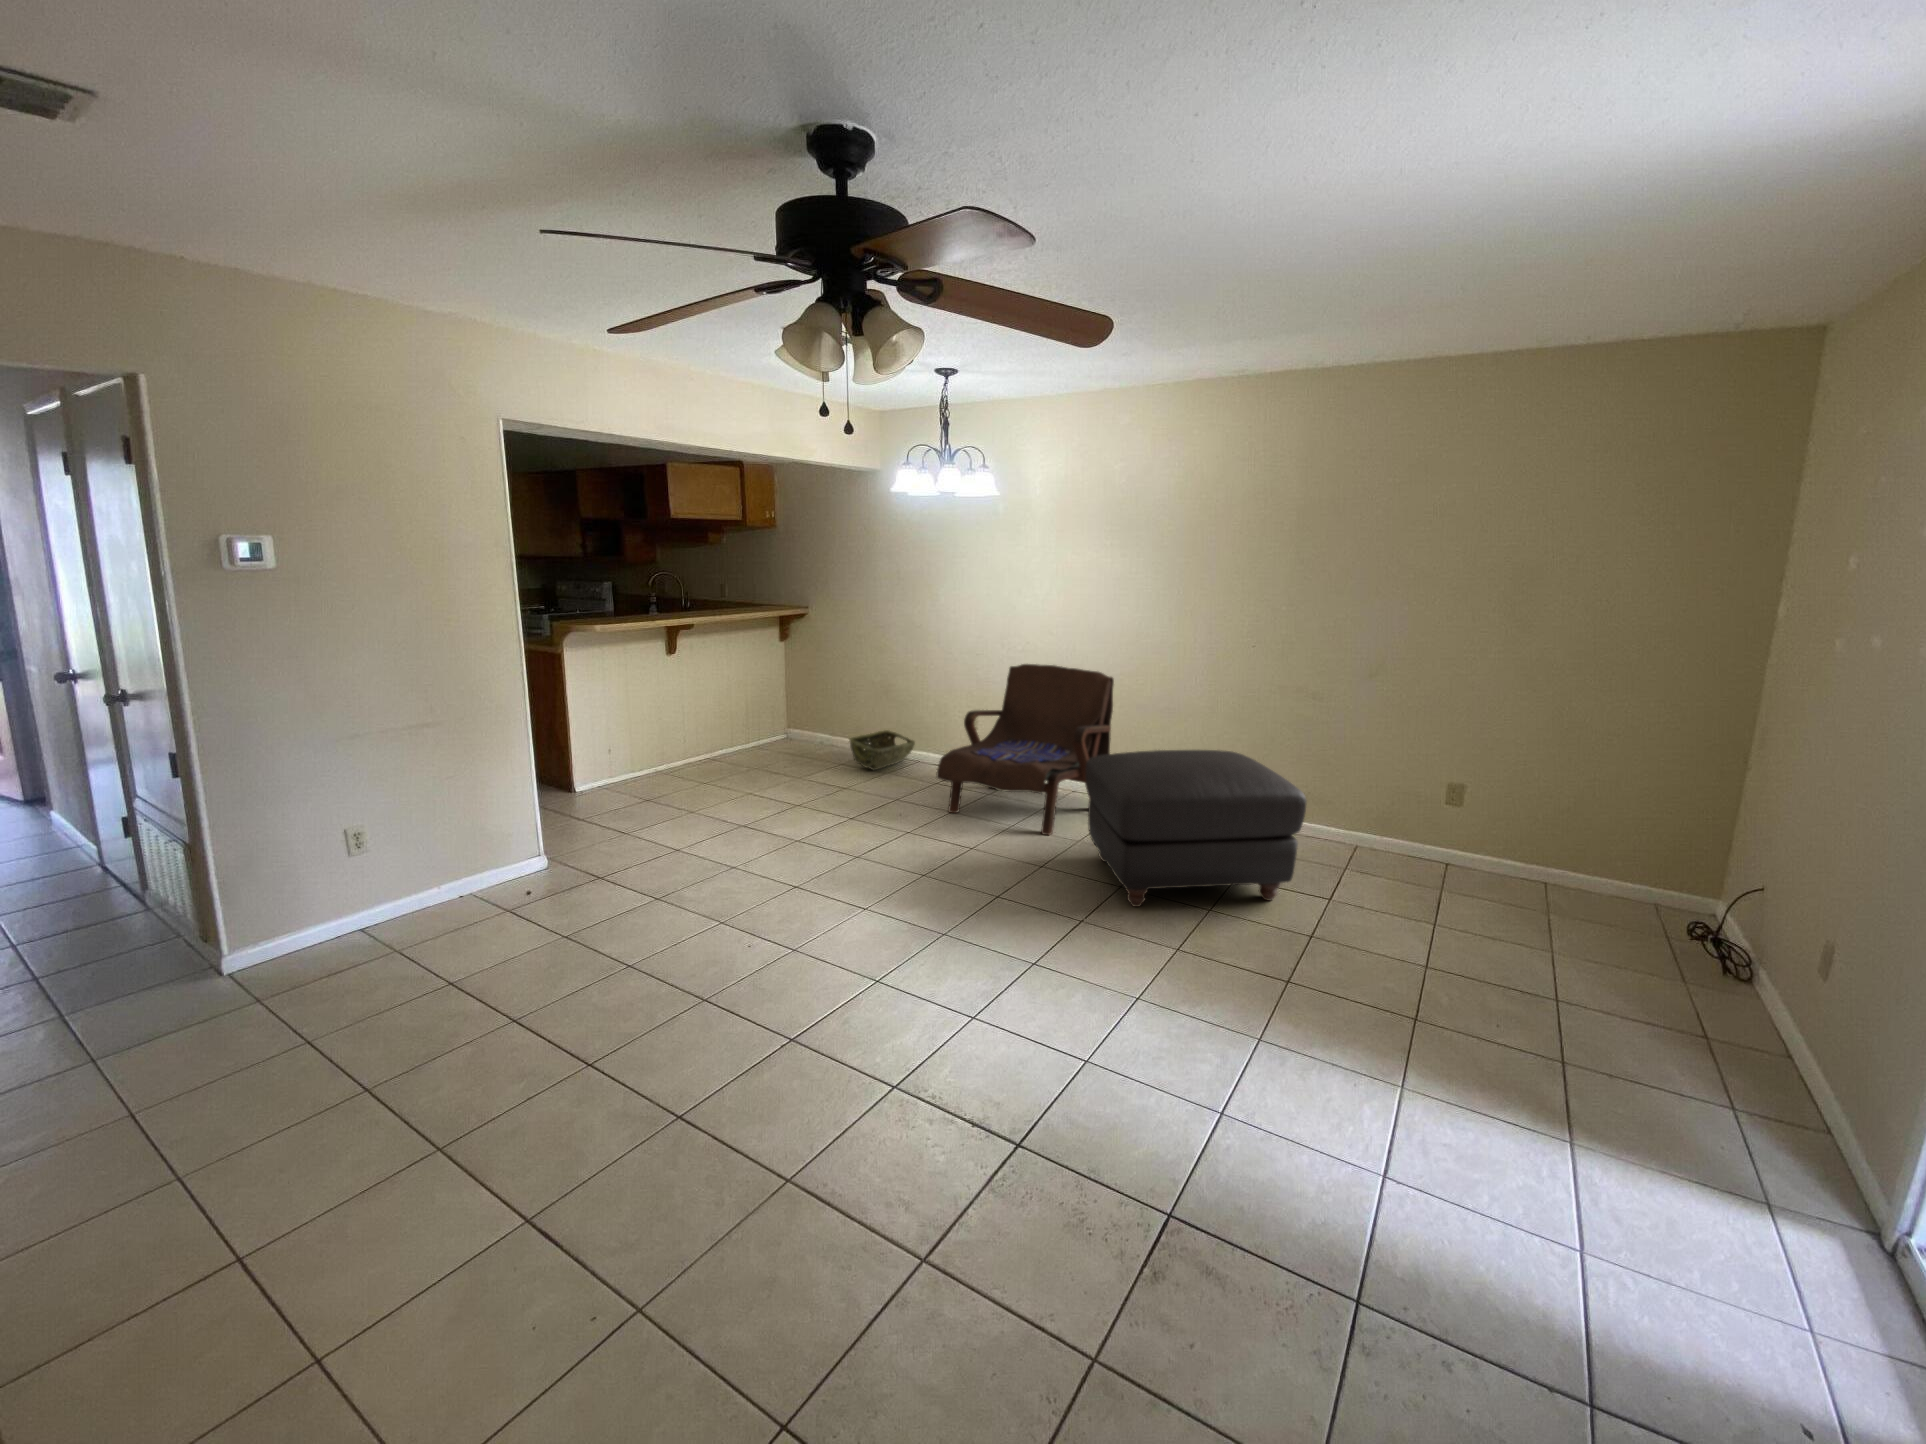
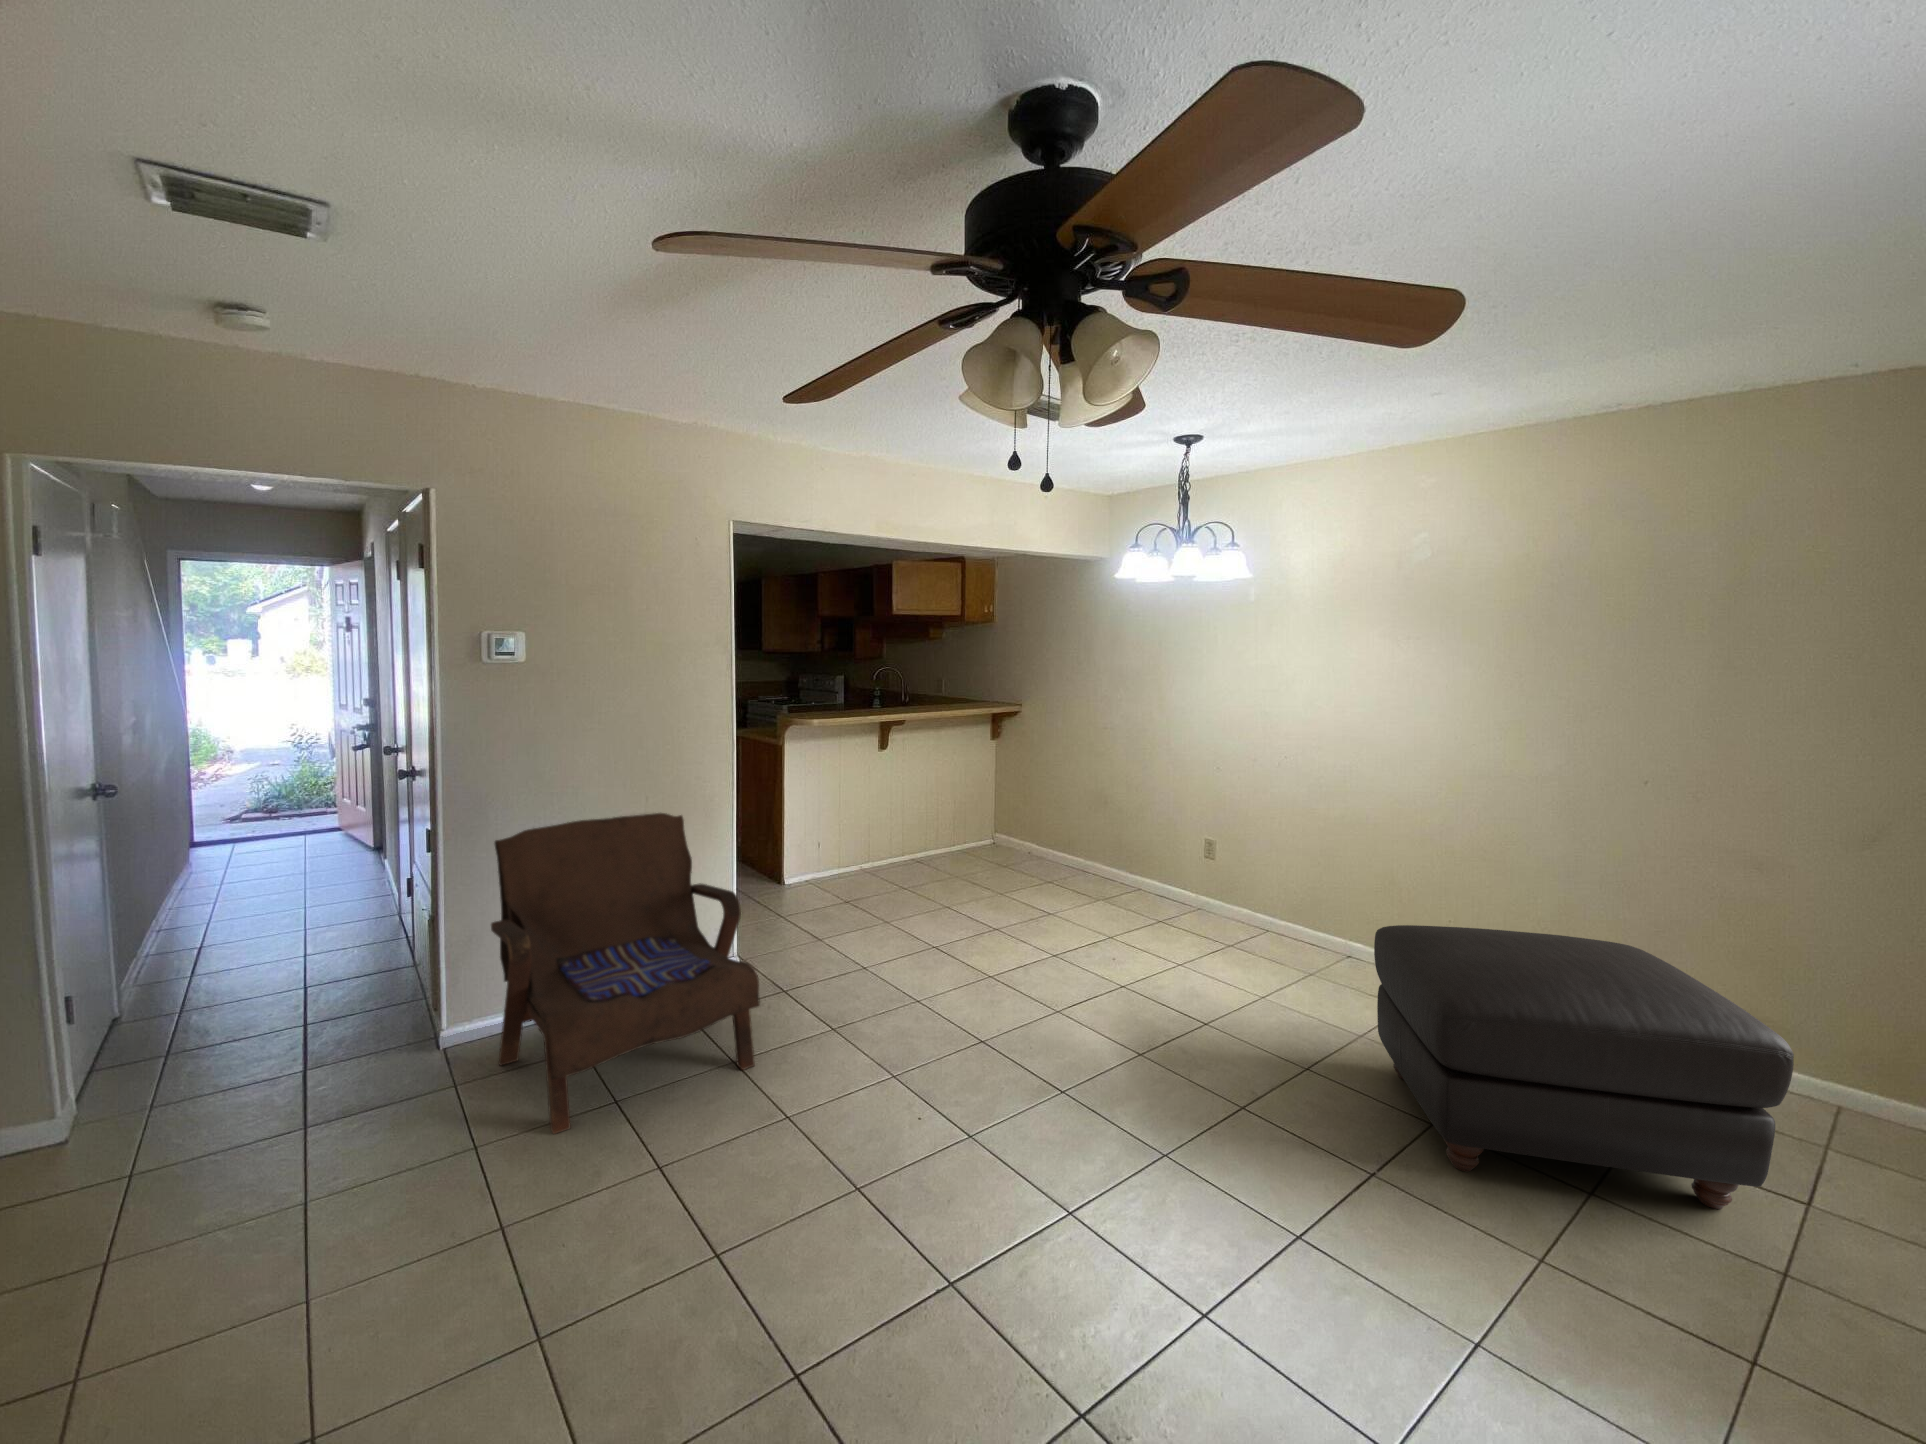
armchair: present [936,664,1114,835] -> present [491,813,760,1134]
woven basket: present [849,730,915,770] -> none [1061,849,1138,897]

